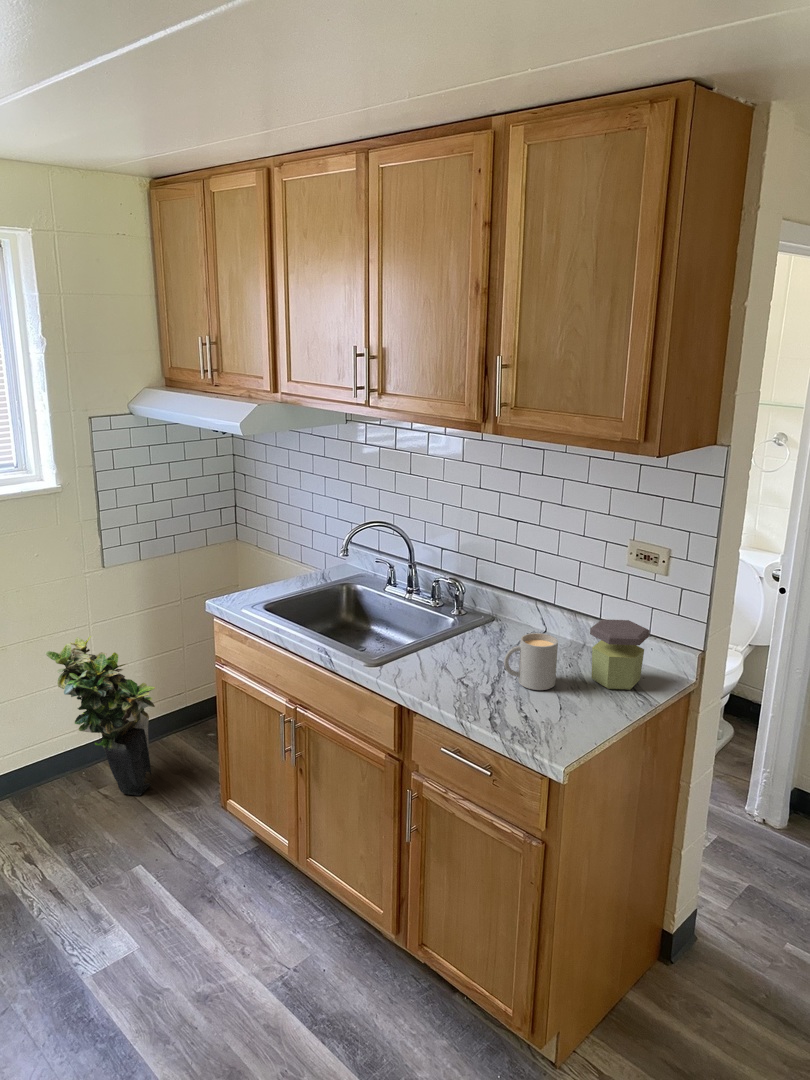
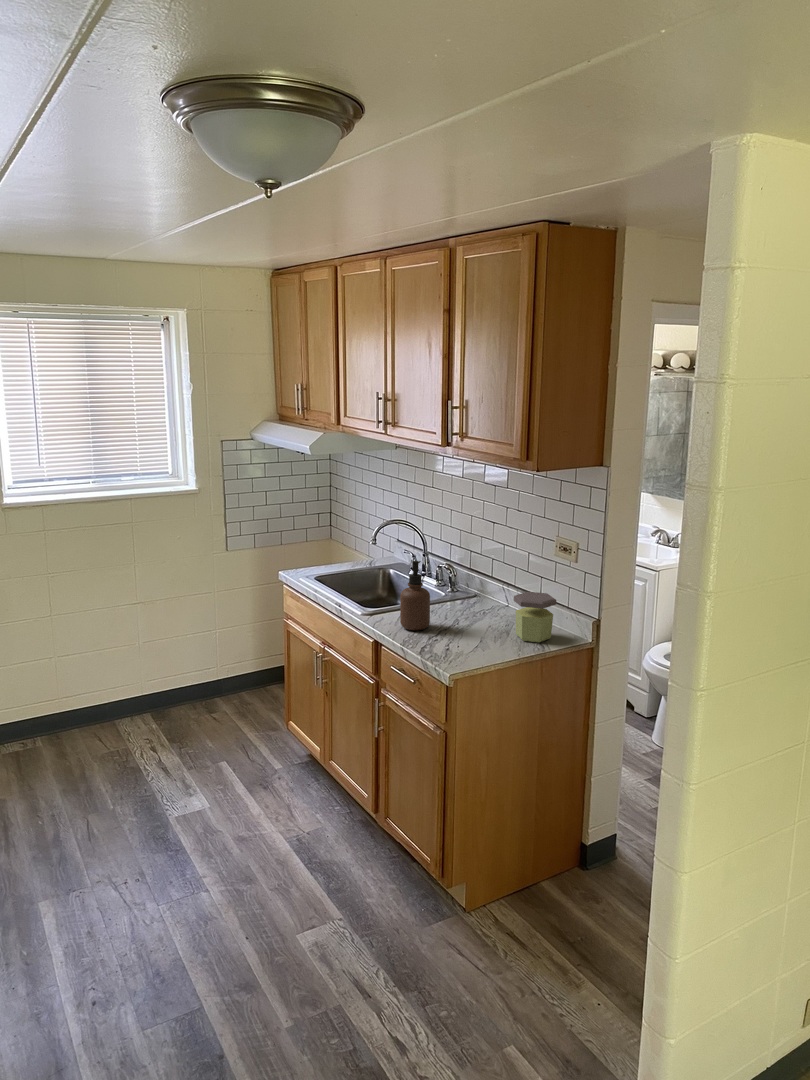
soap dispenser: none [431,586,473,686] -> present [400,561,430,630]
mug: present [504,633,558,690] -> none [450,598,488,638]
potted plant: present [46,636,155,796] -> none [179,599,253,721]

